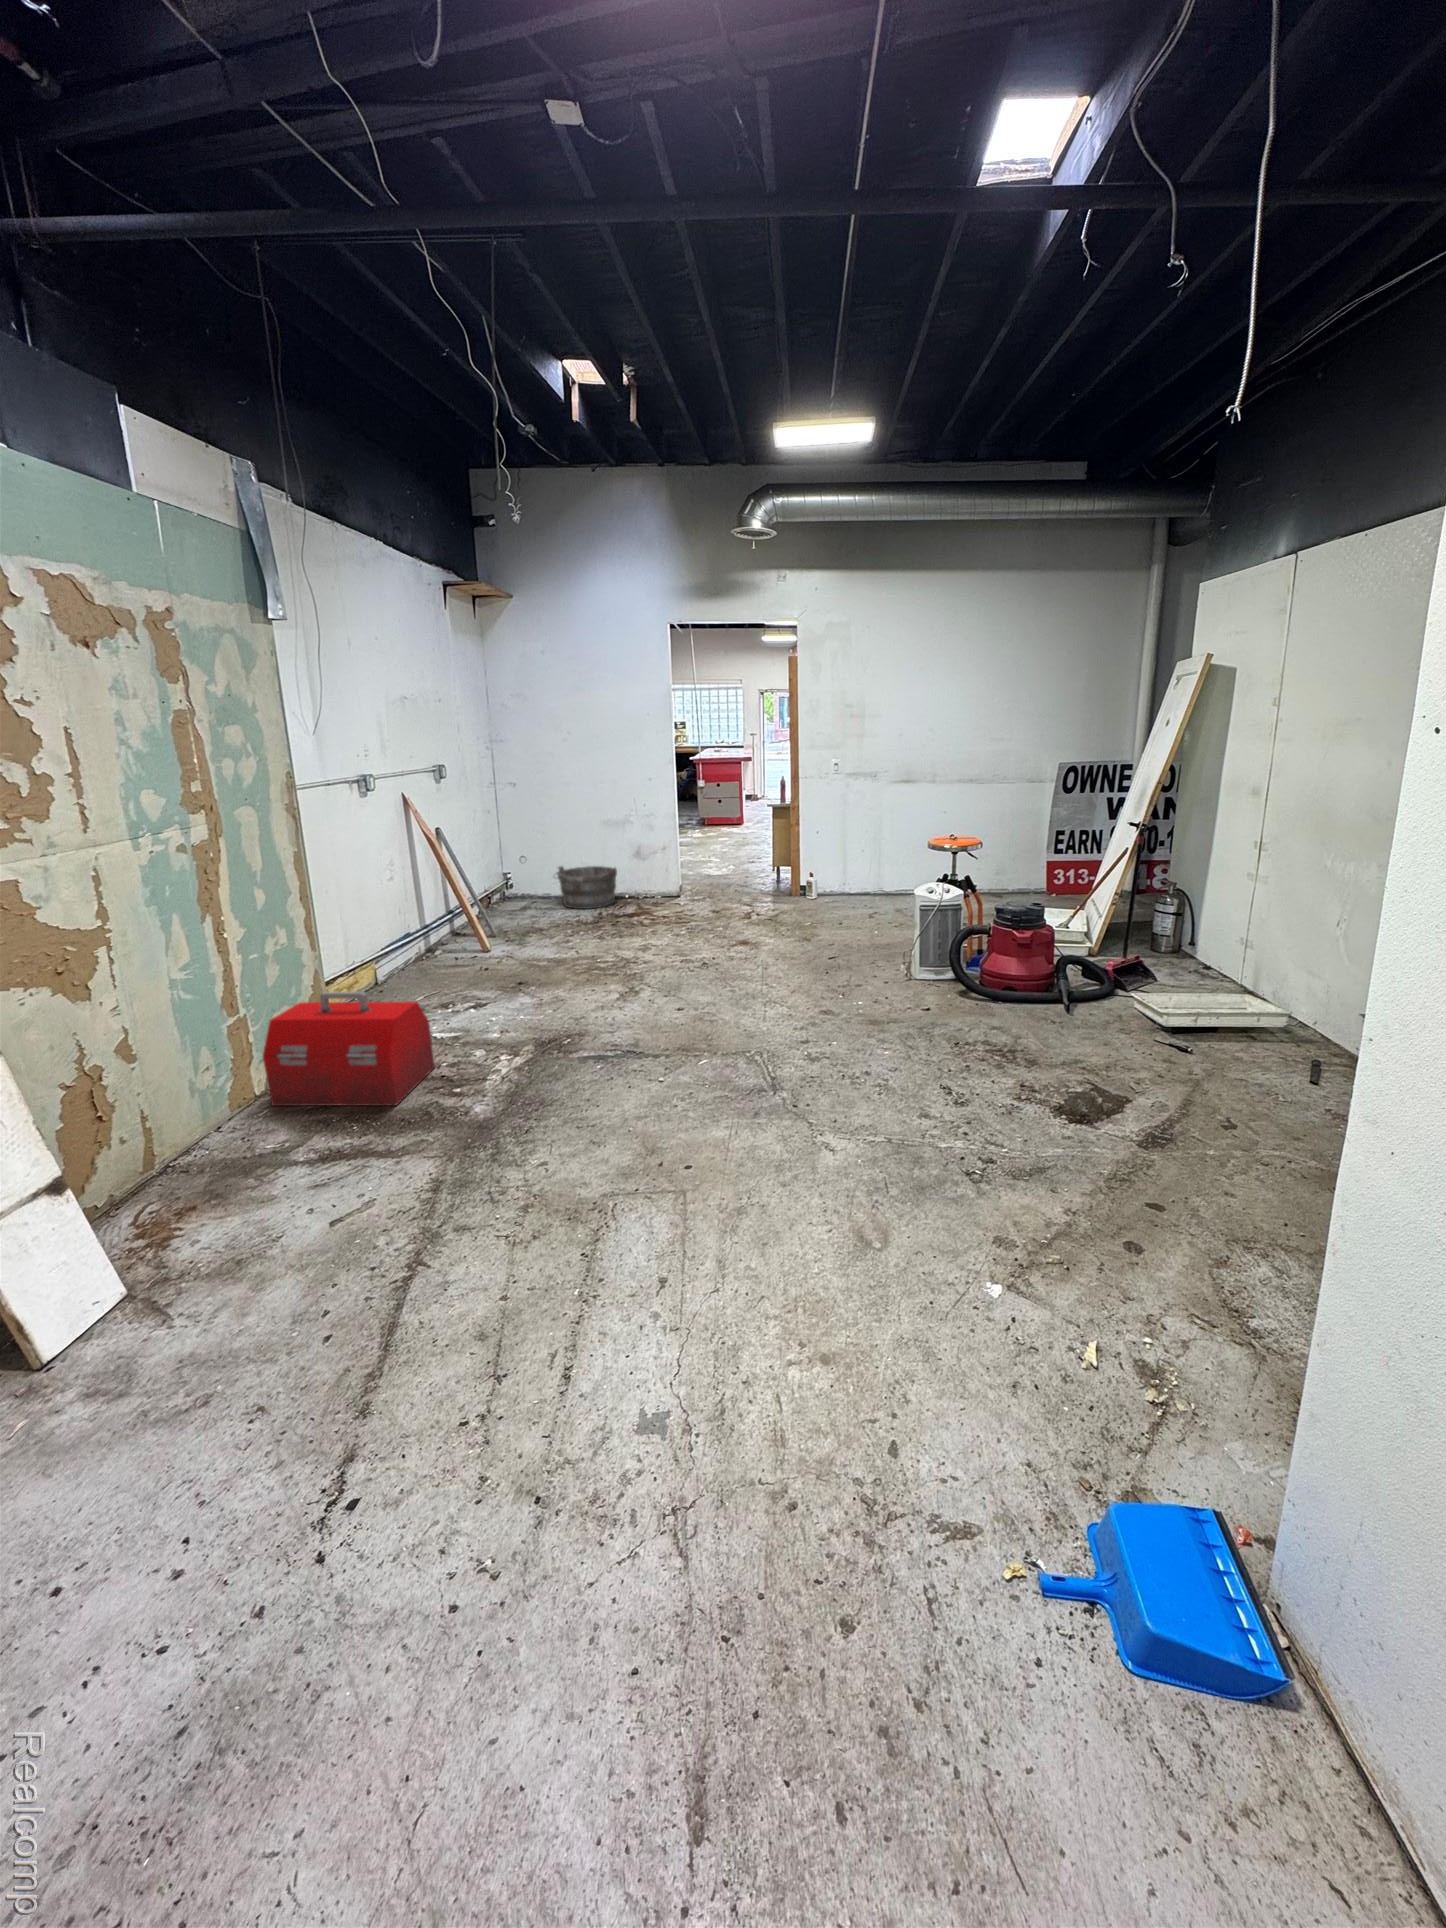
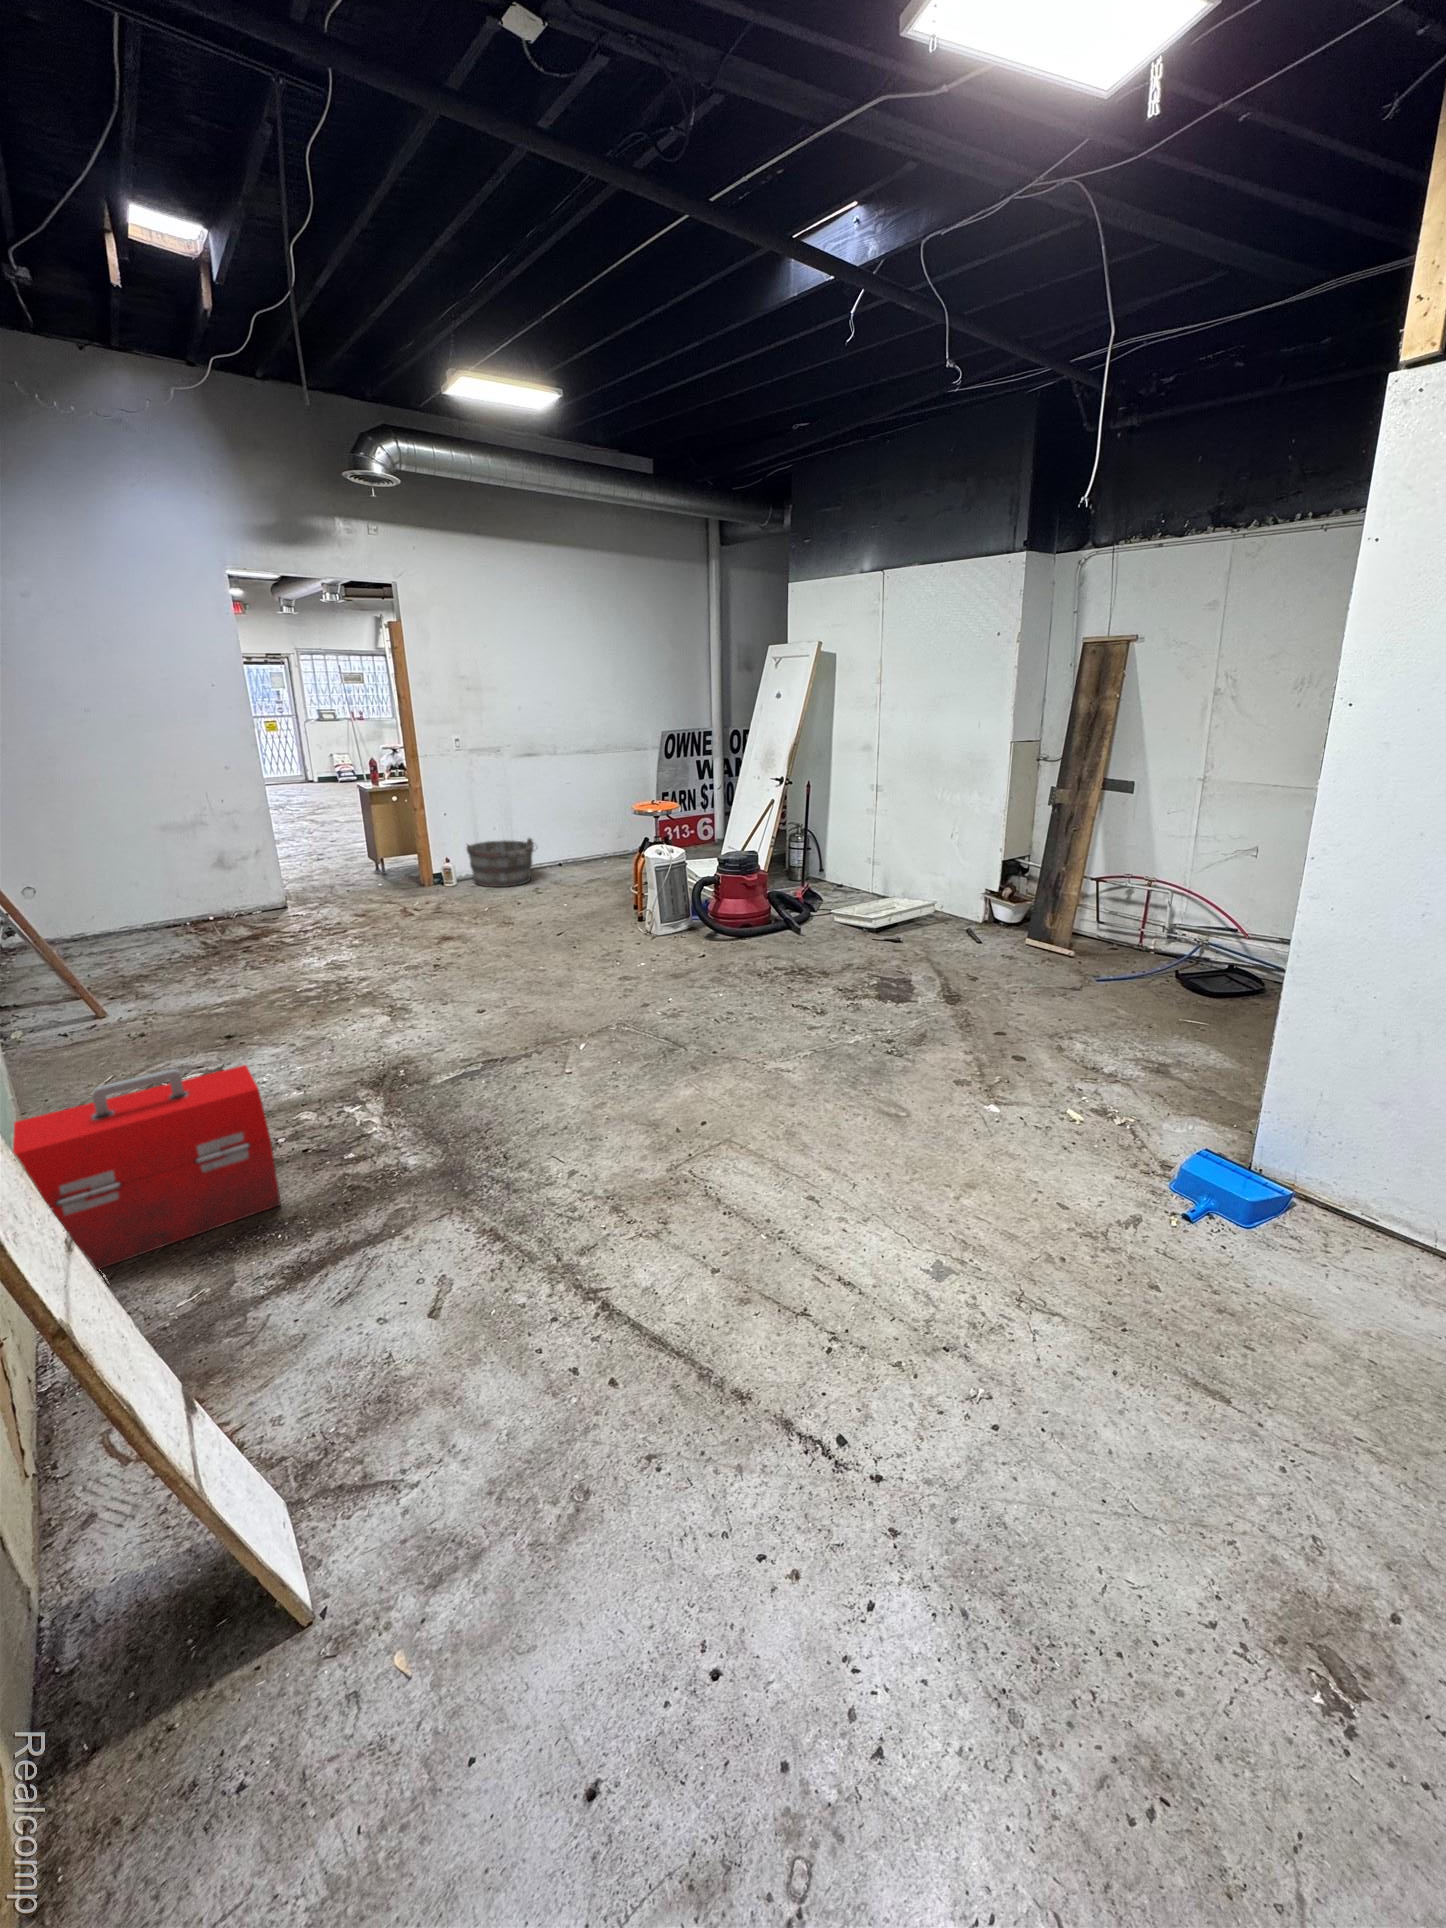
bucket: present [557,866,617,909] -> present [467,838,534,887]

